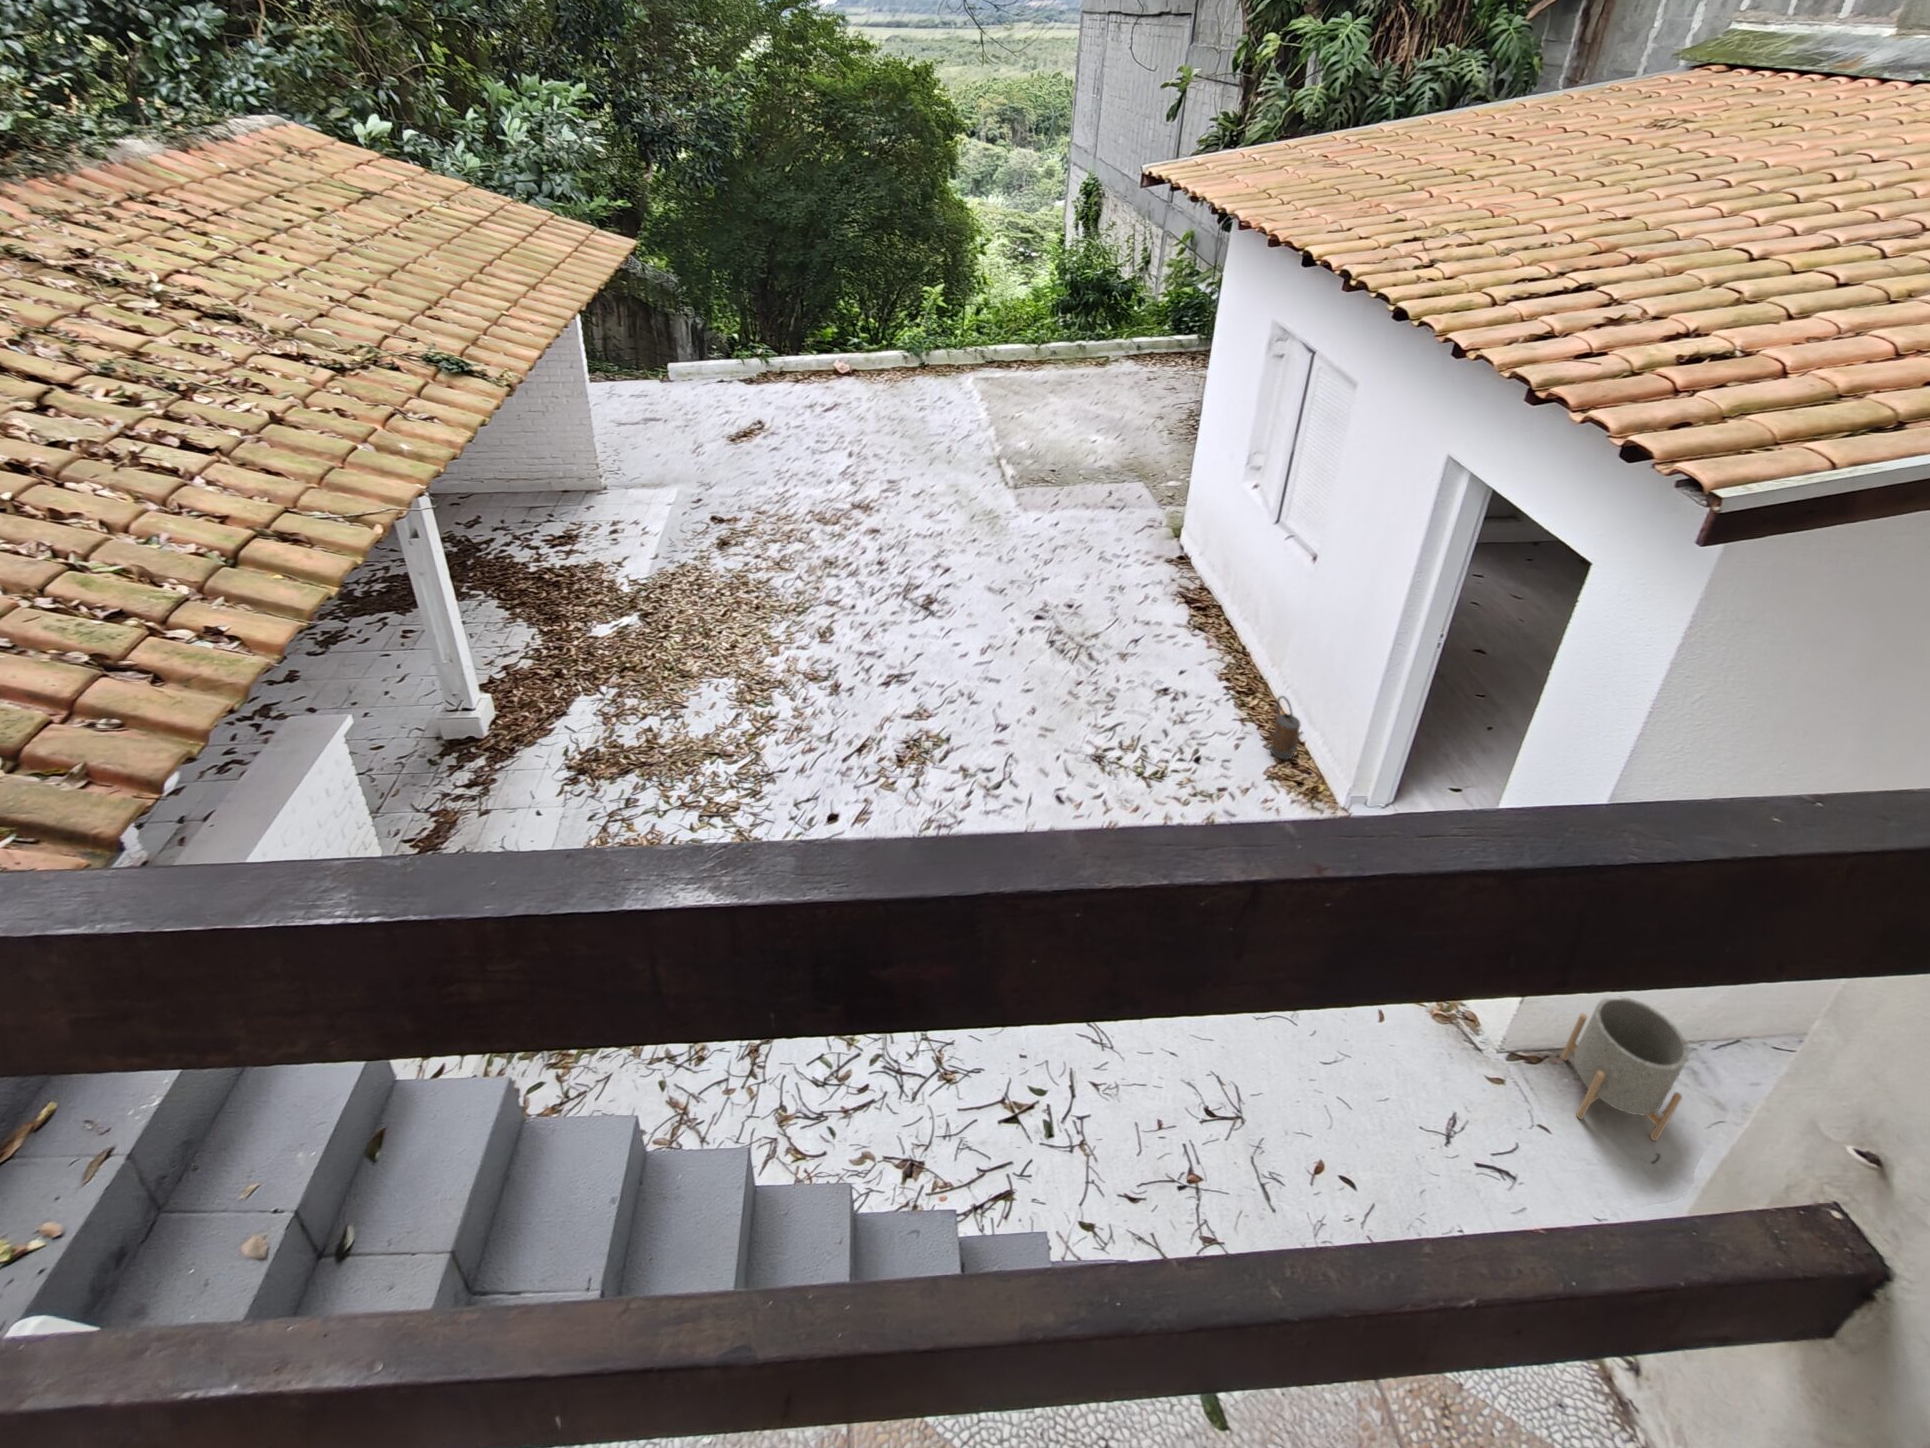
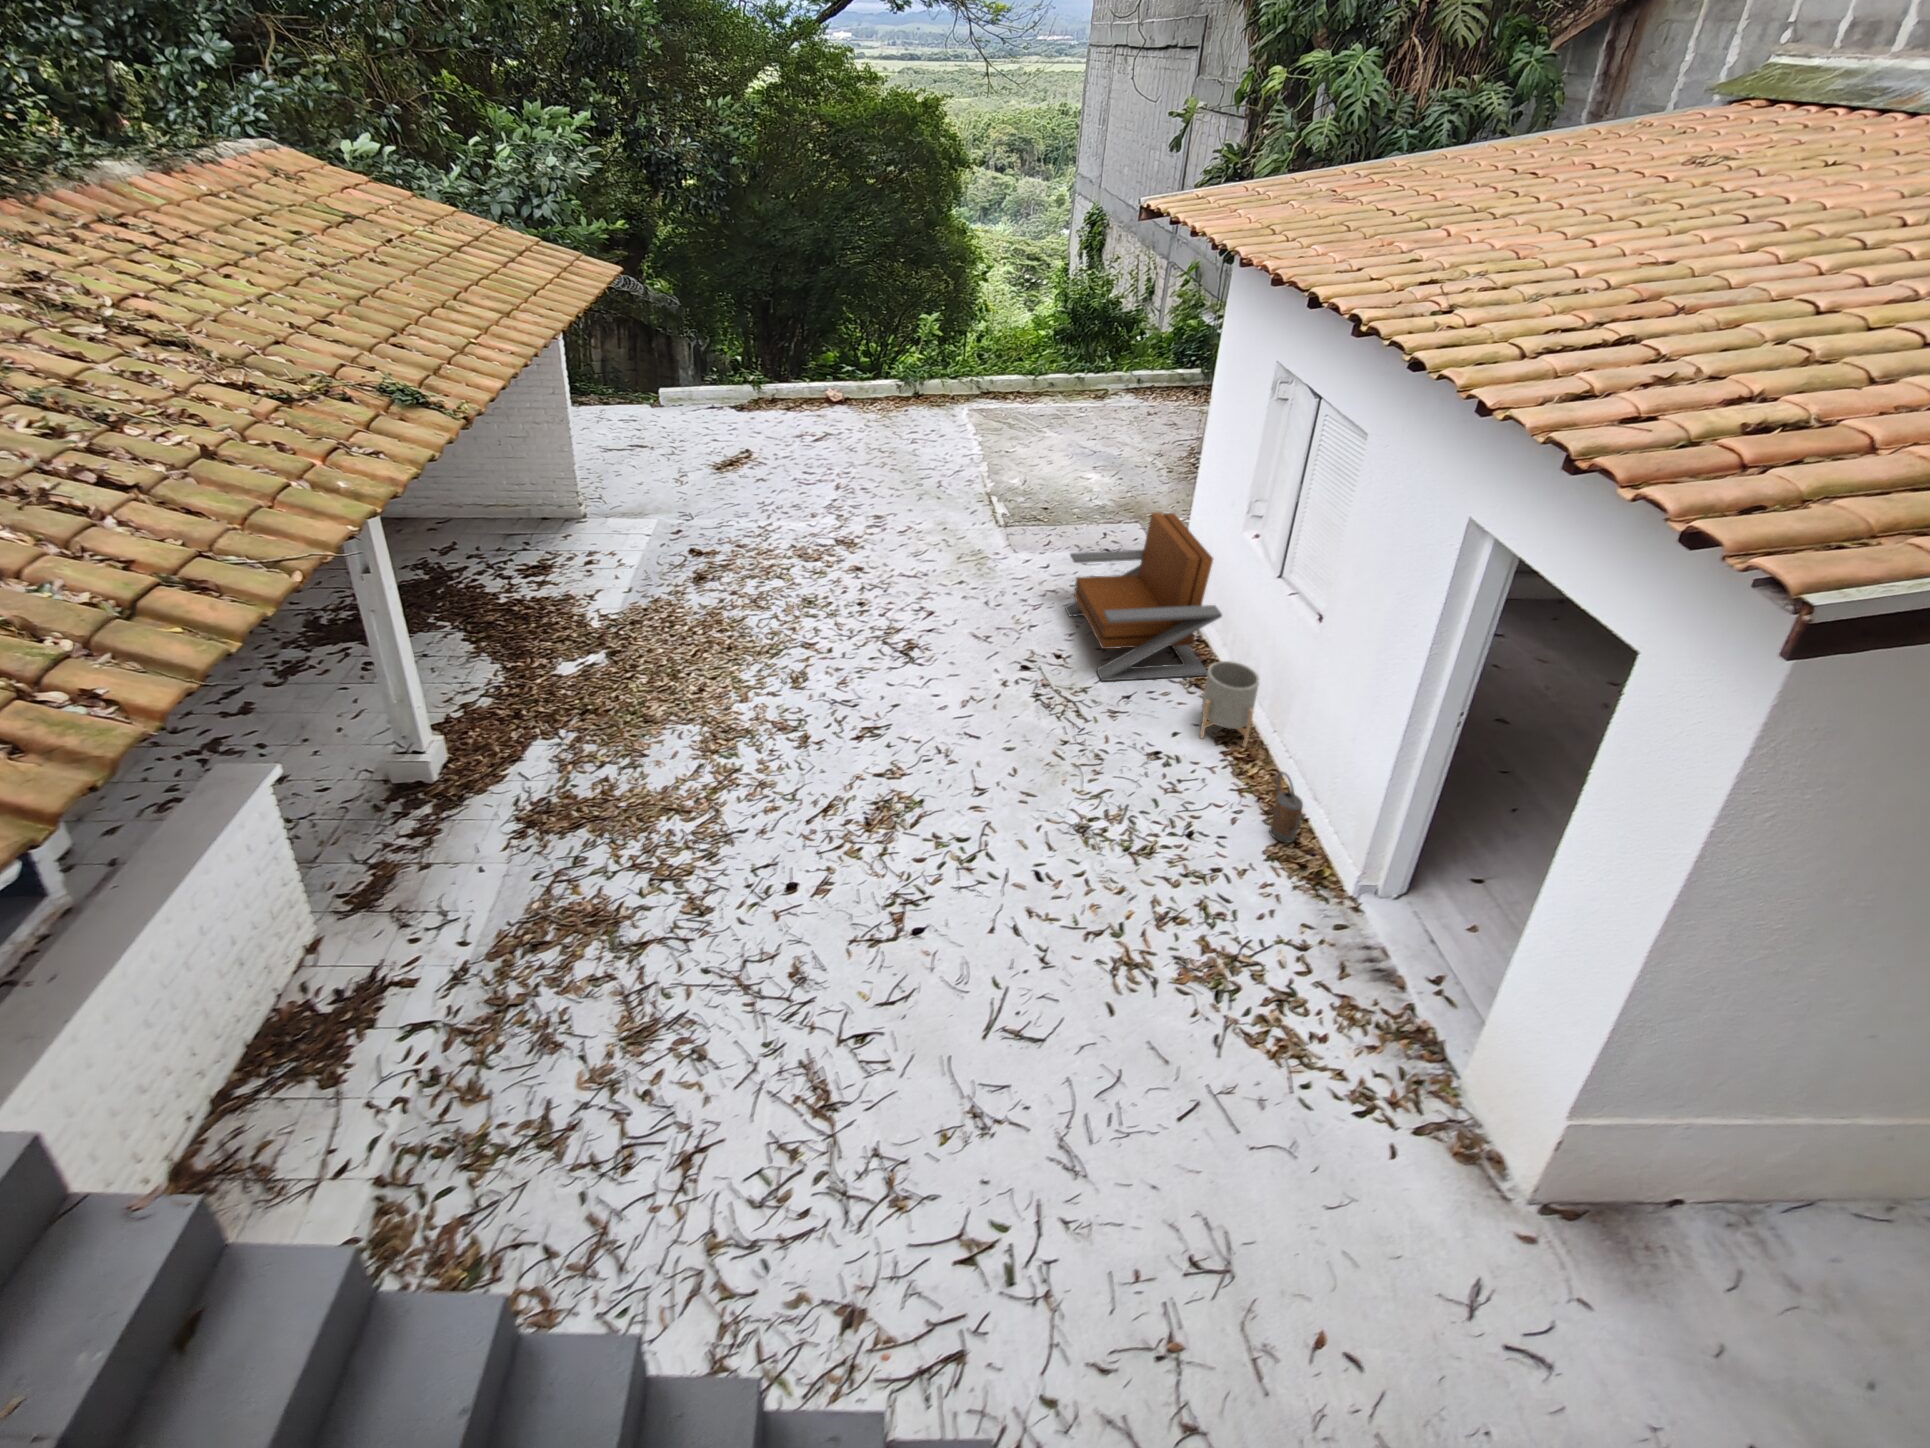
lounge chair: none [1077,466,1224,624] -> present [1065,512,1222,681]
planter: present [1561,996,1689,1141] -> present [1200,661,1259,747]

